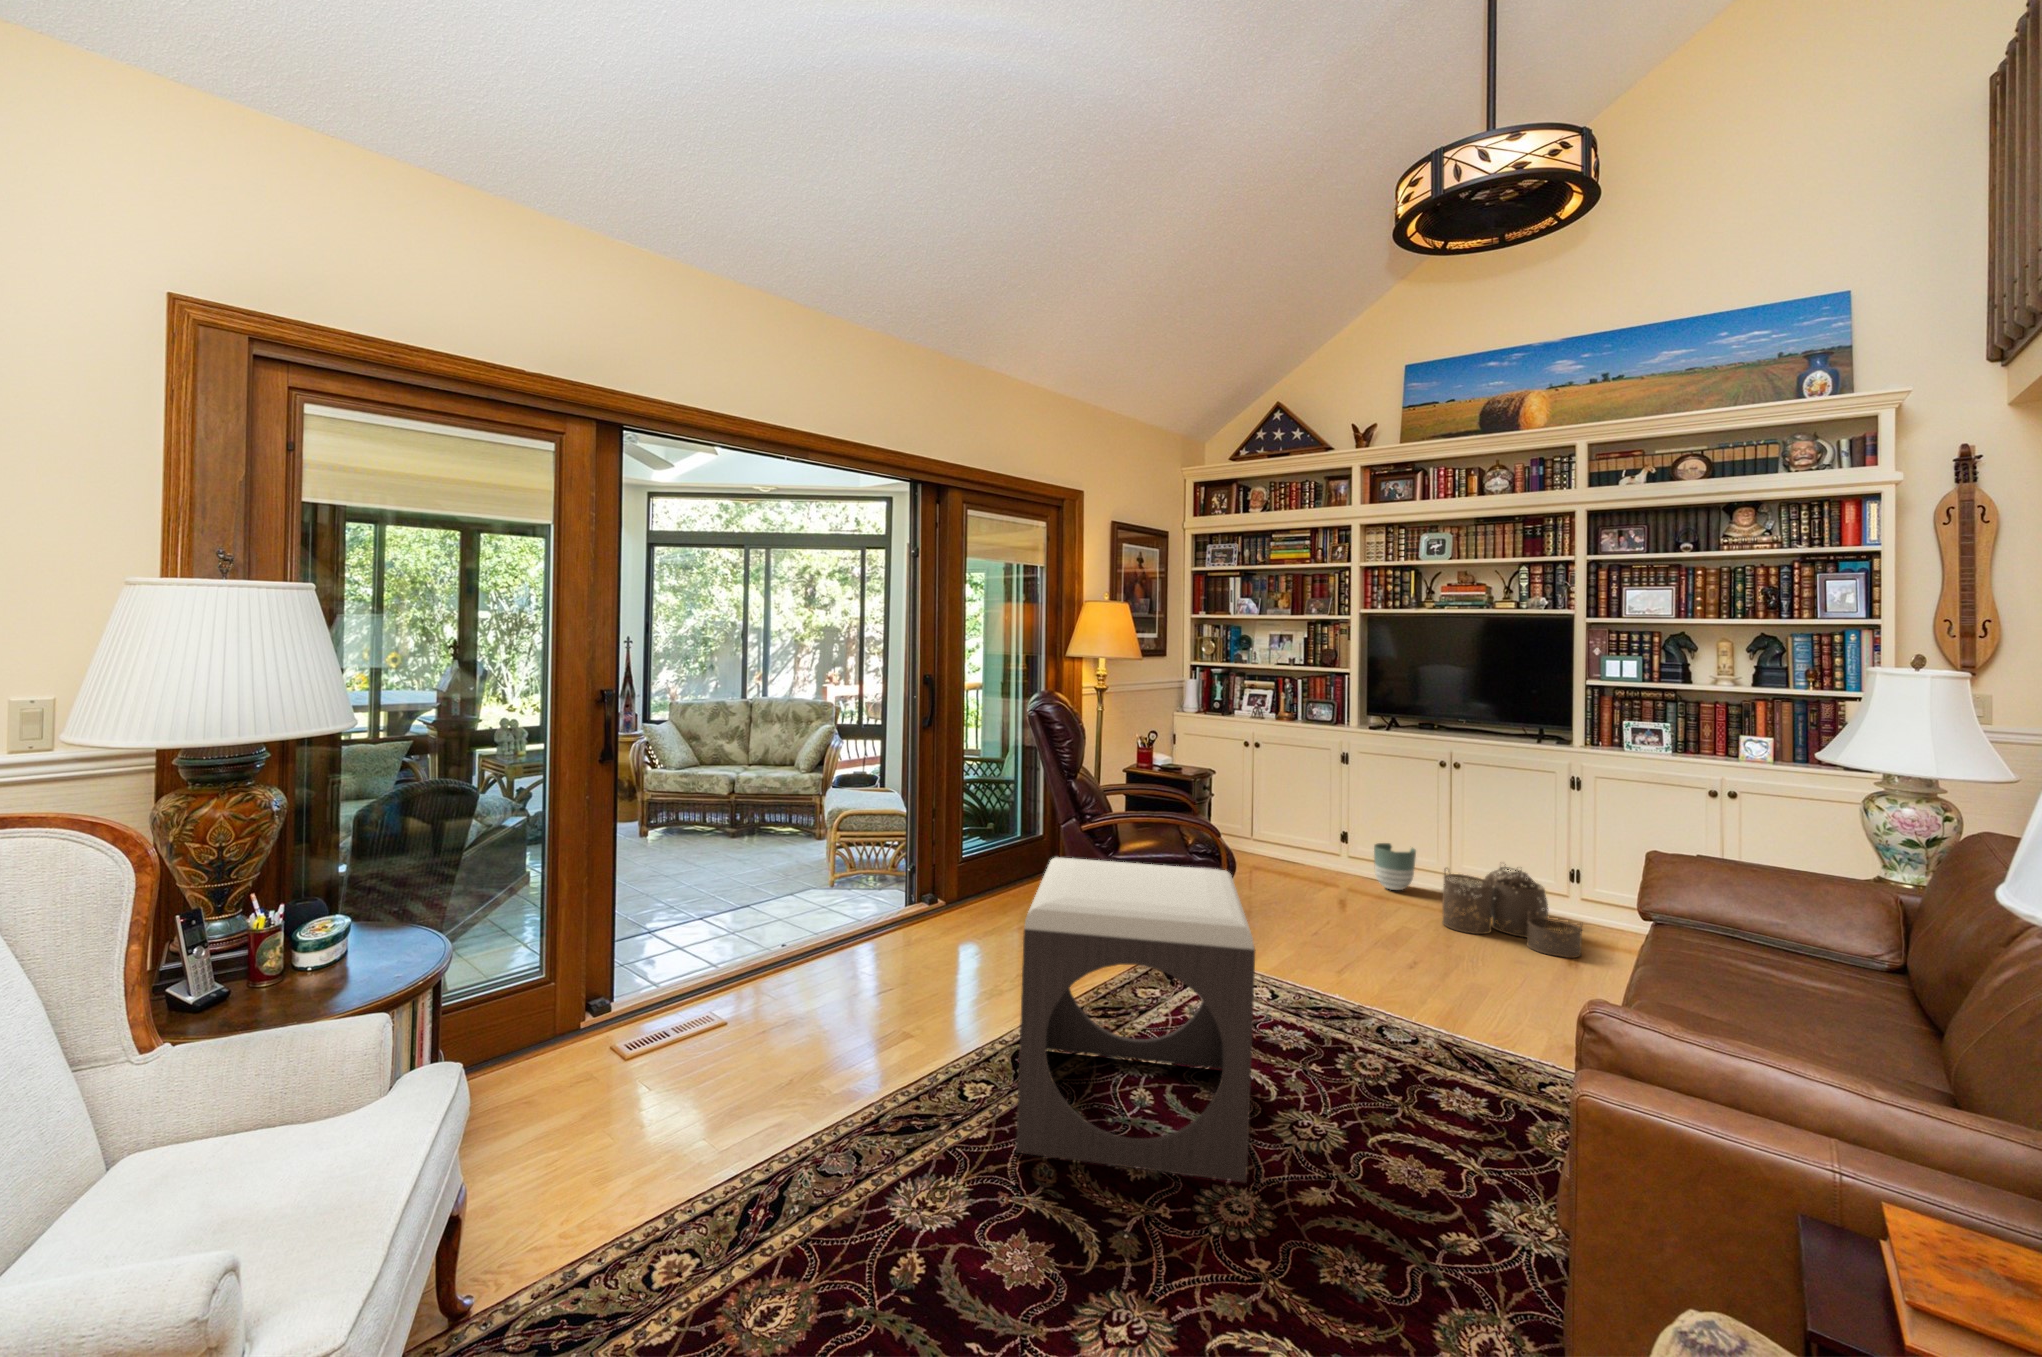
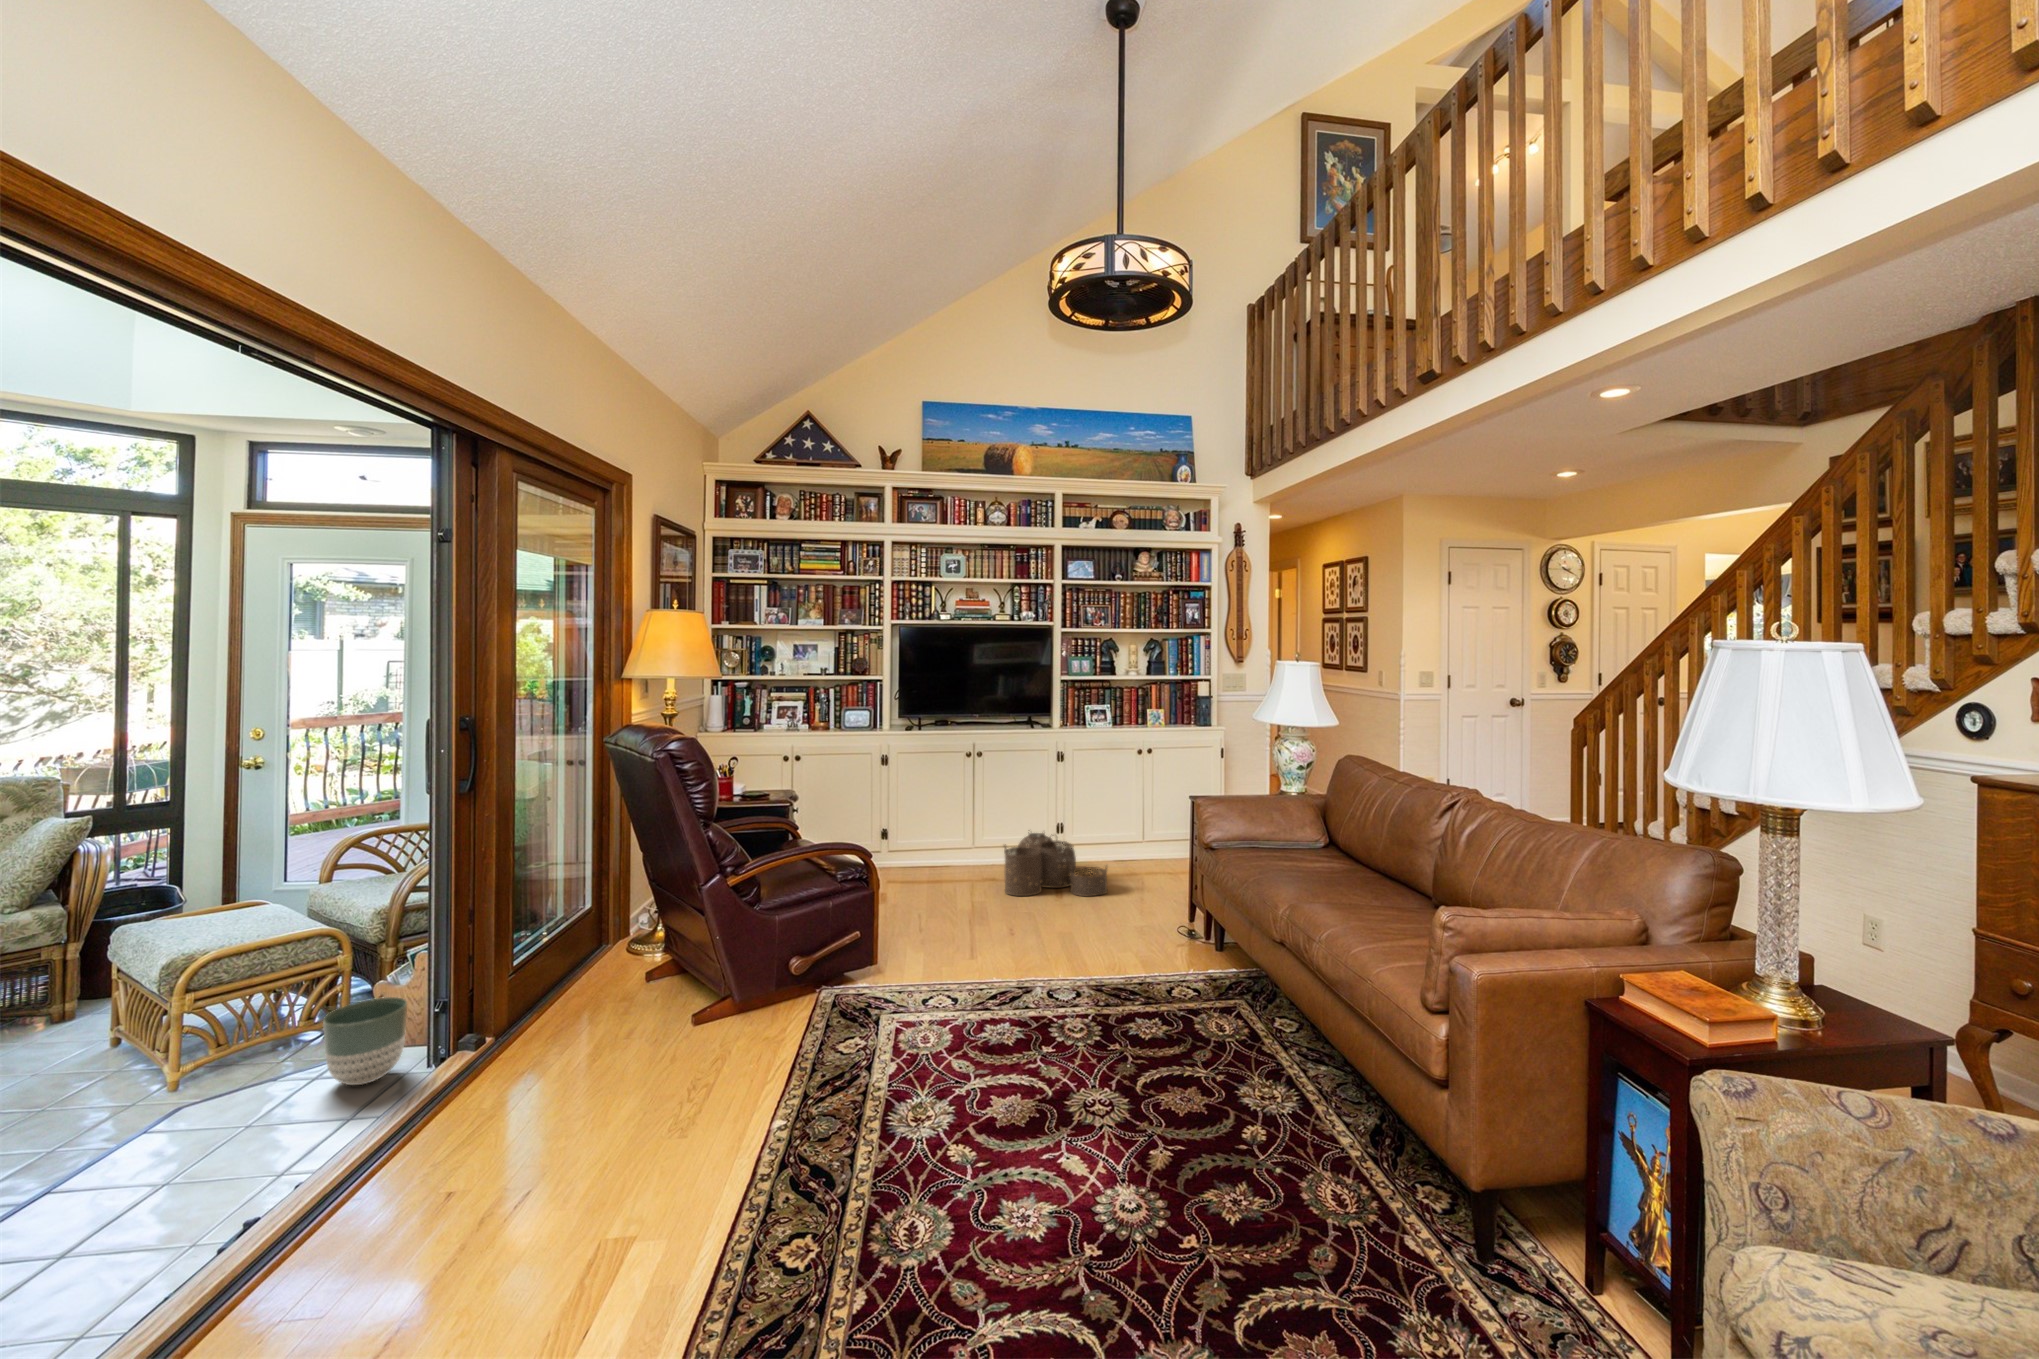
planter: present [1374,843,1416,890] -> present [323,997,407,1085]
footstool: present [1016,858,1255,1182] -> none [817,895,1117,1288]

